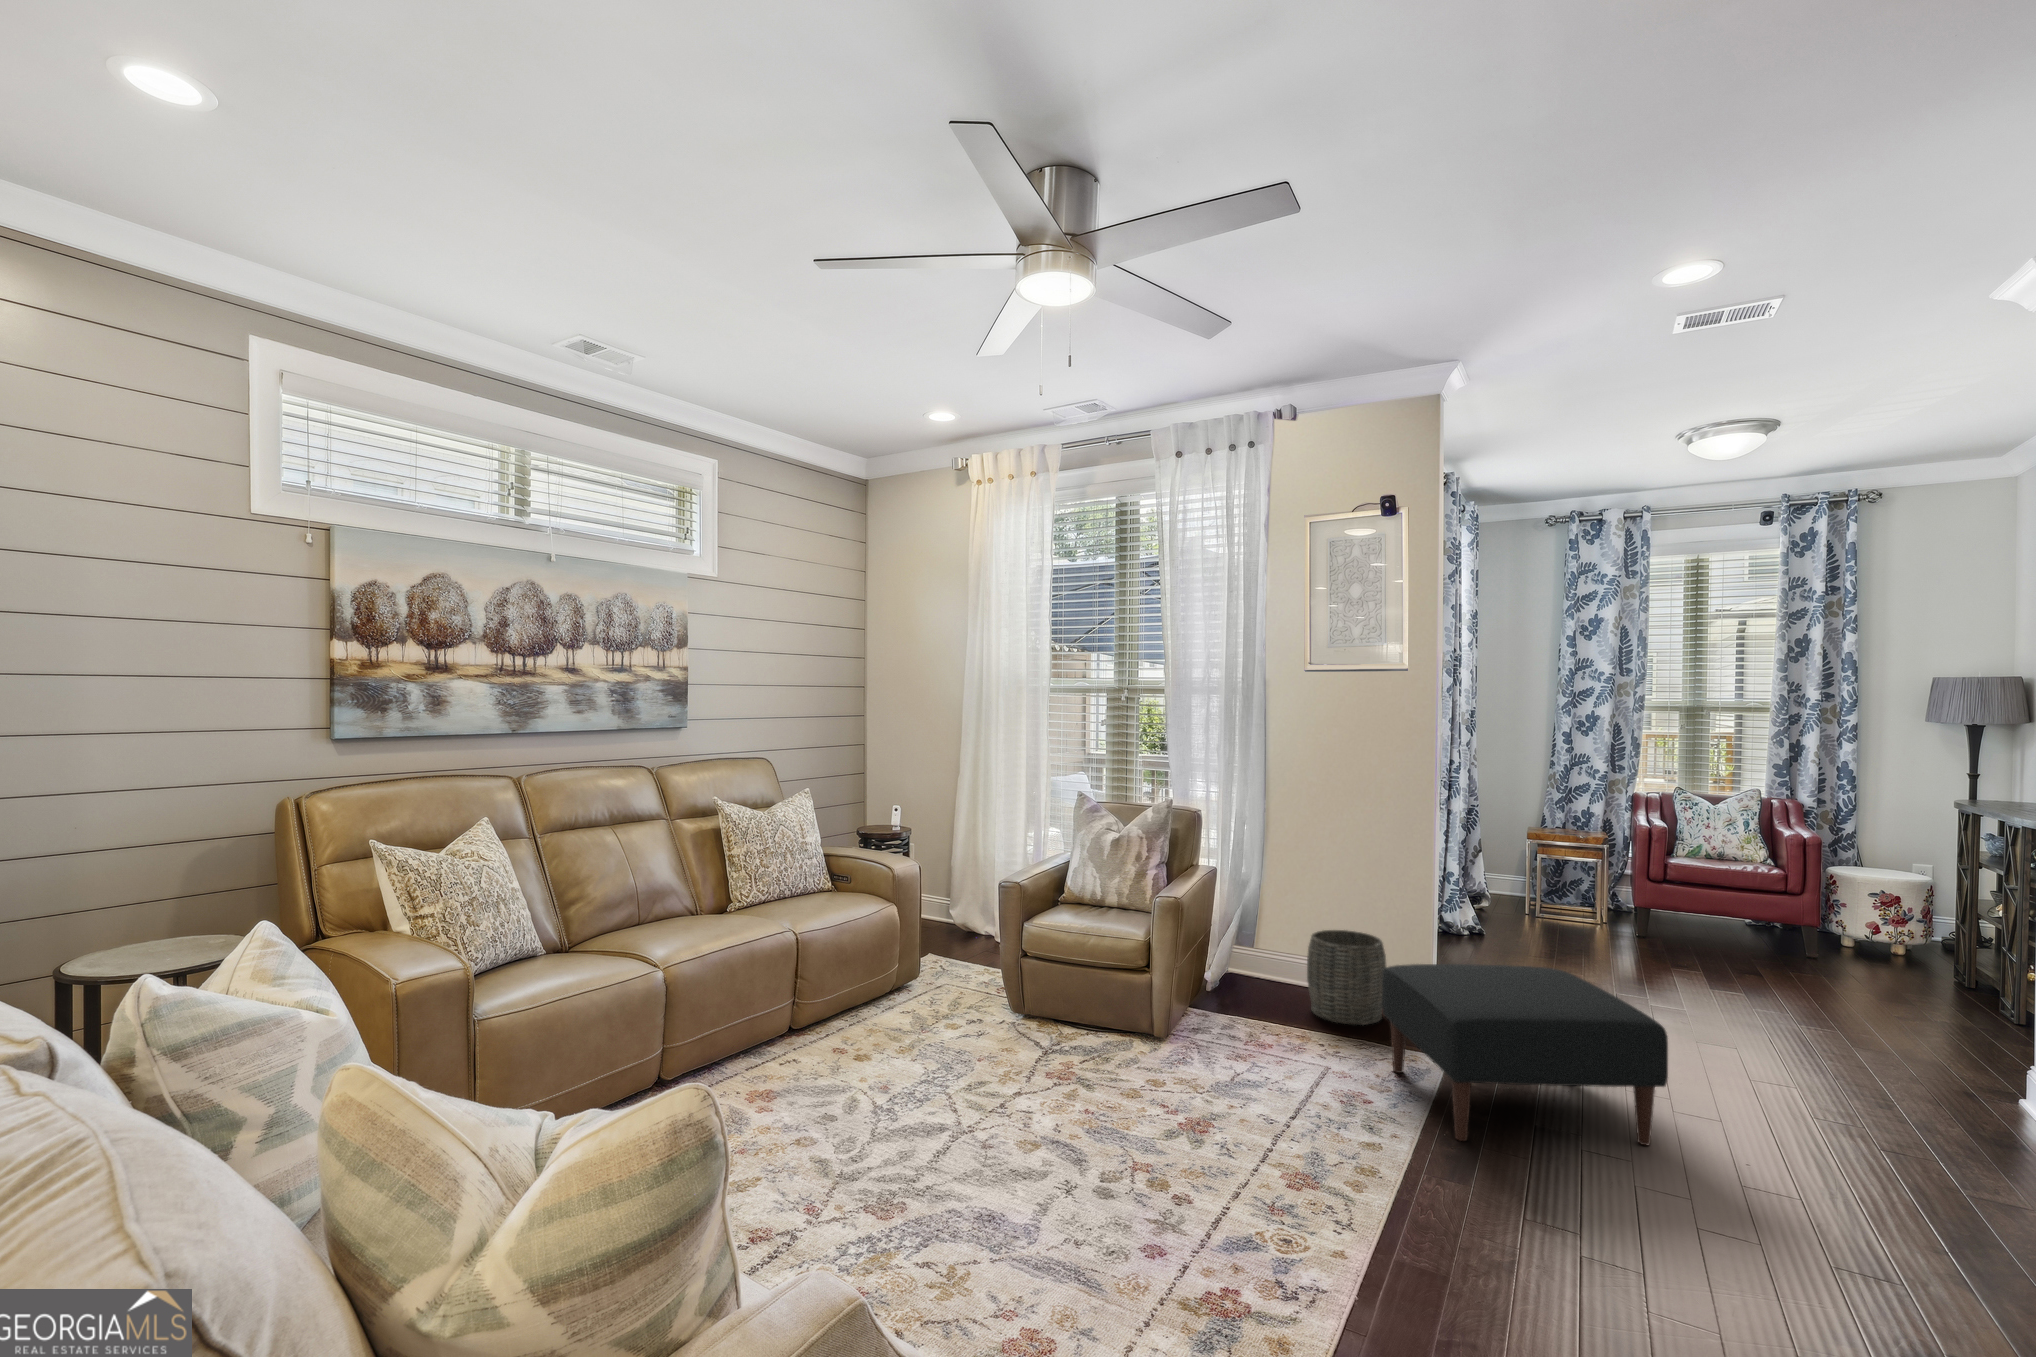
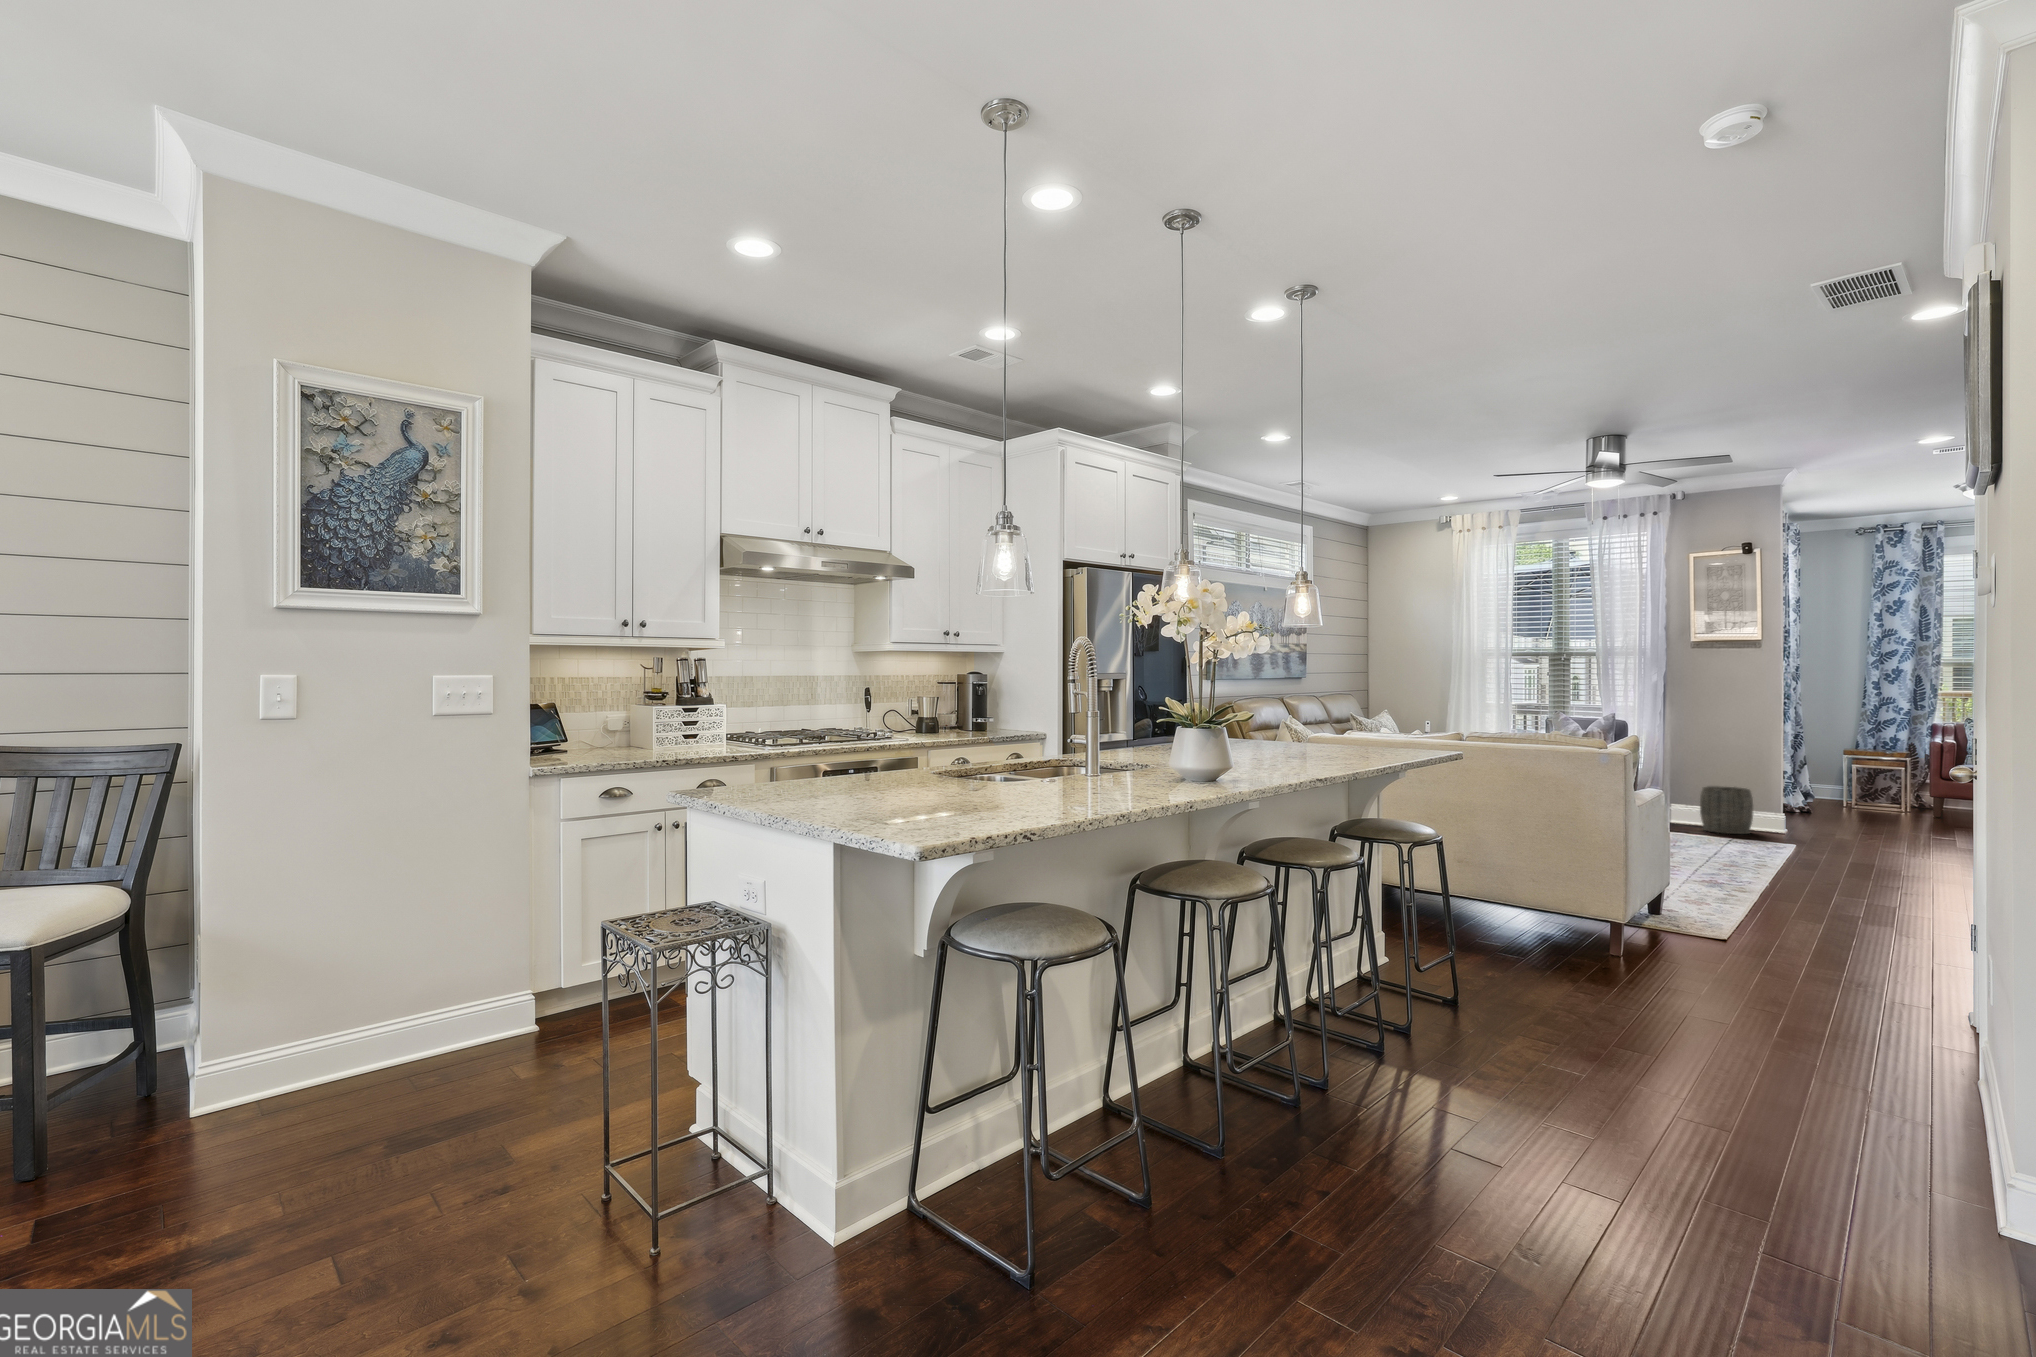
ottoman: present [1382,964,1668,1145] -> none [1757,788,1928,861]

